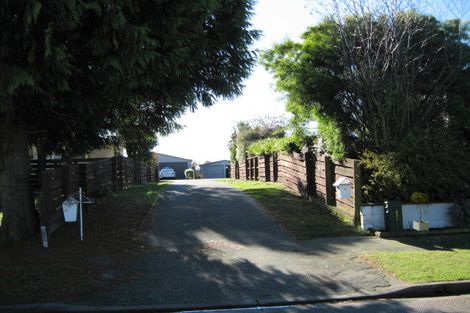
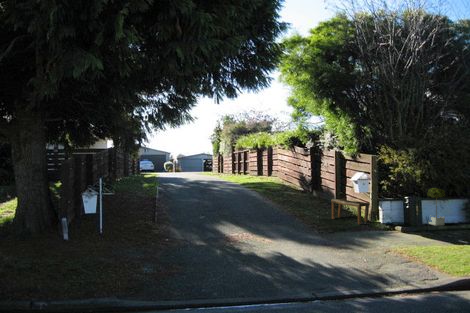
bench: none [315,205,352,230] -> present [331,199,370,225]

